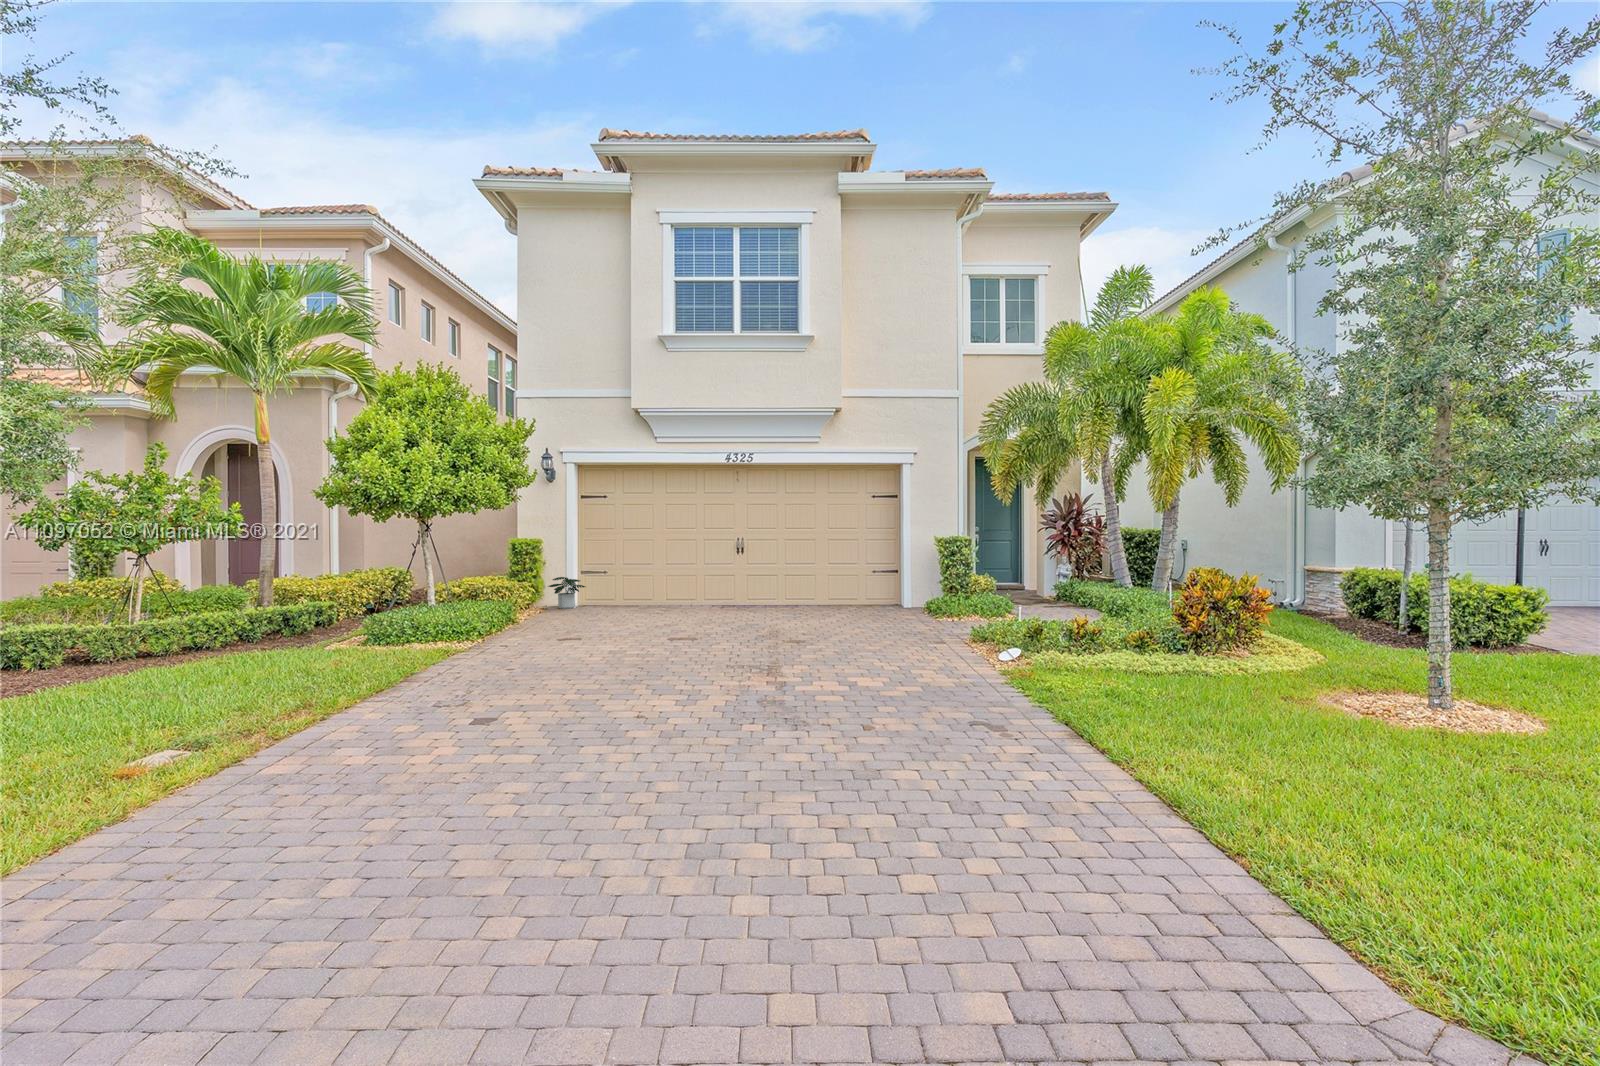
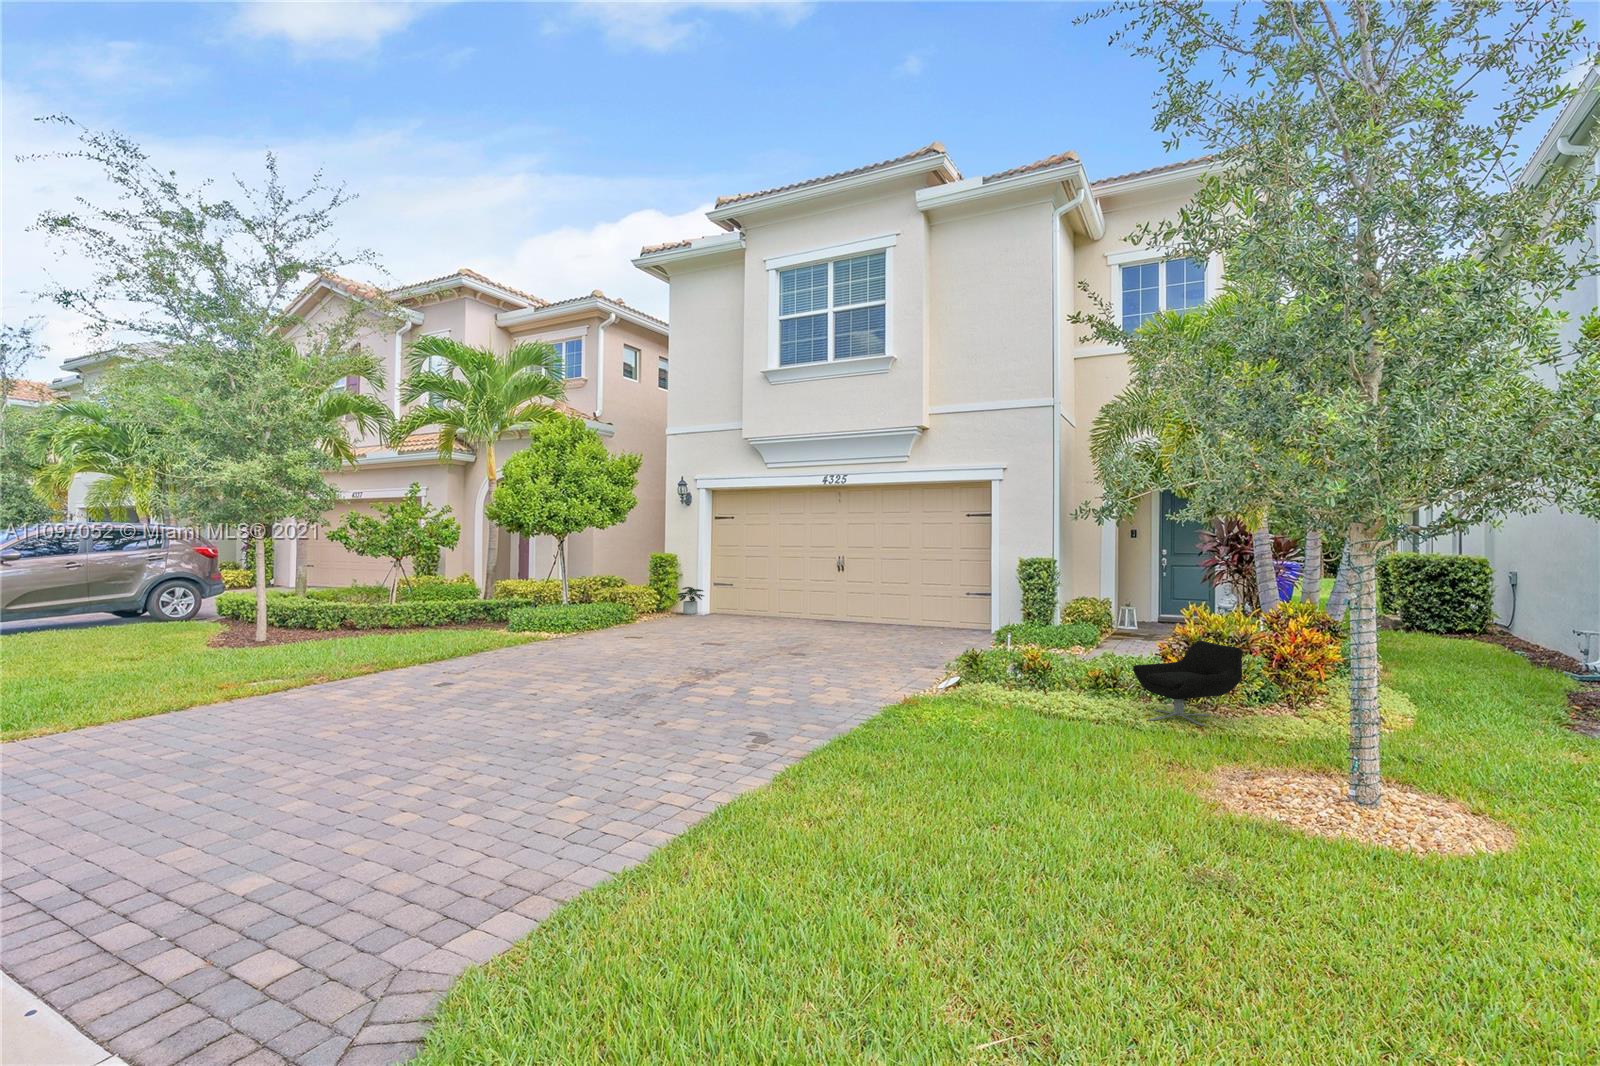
lounge chair: none [1178,605,1267,675] -> present [1133,641,1243,726]

